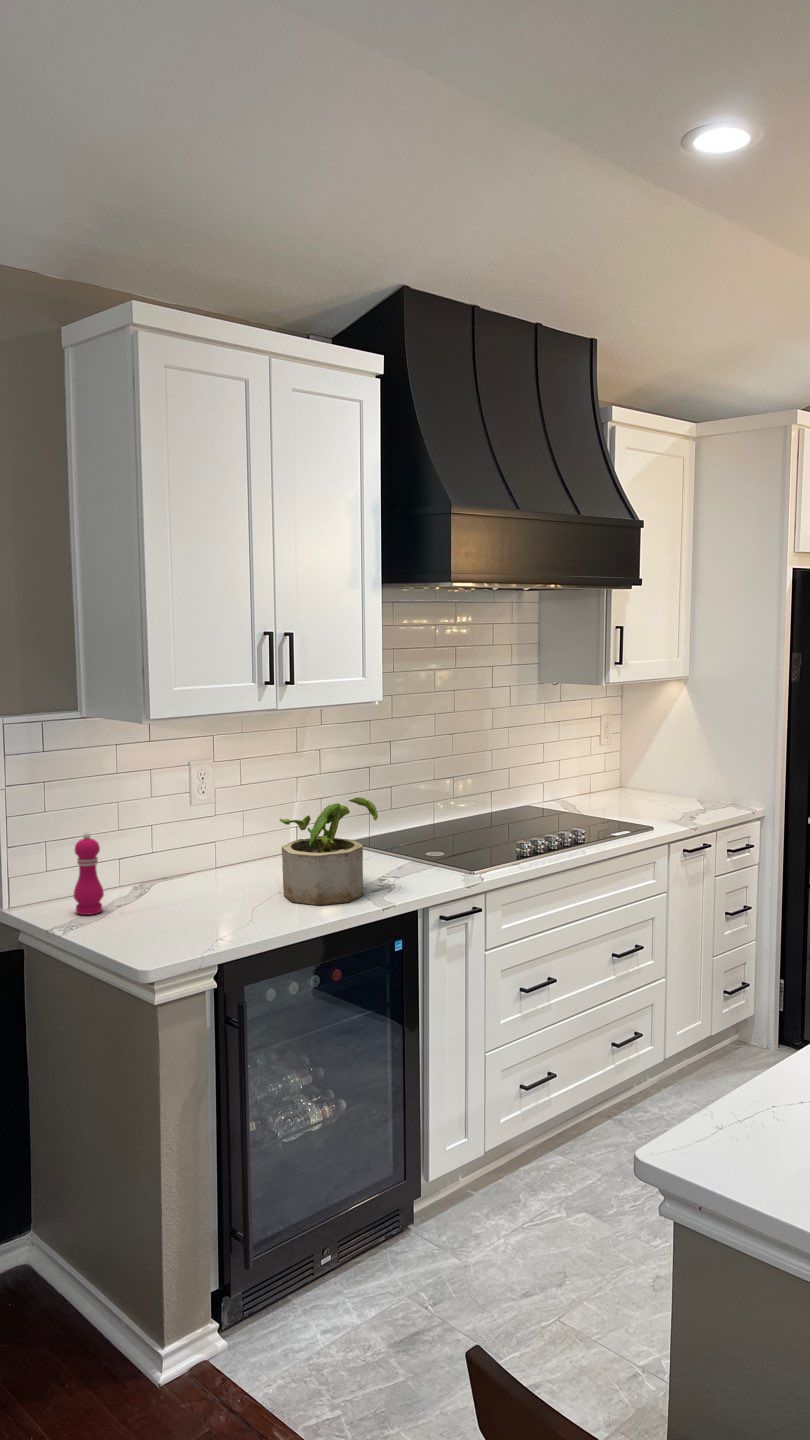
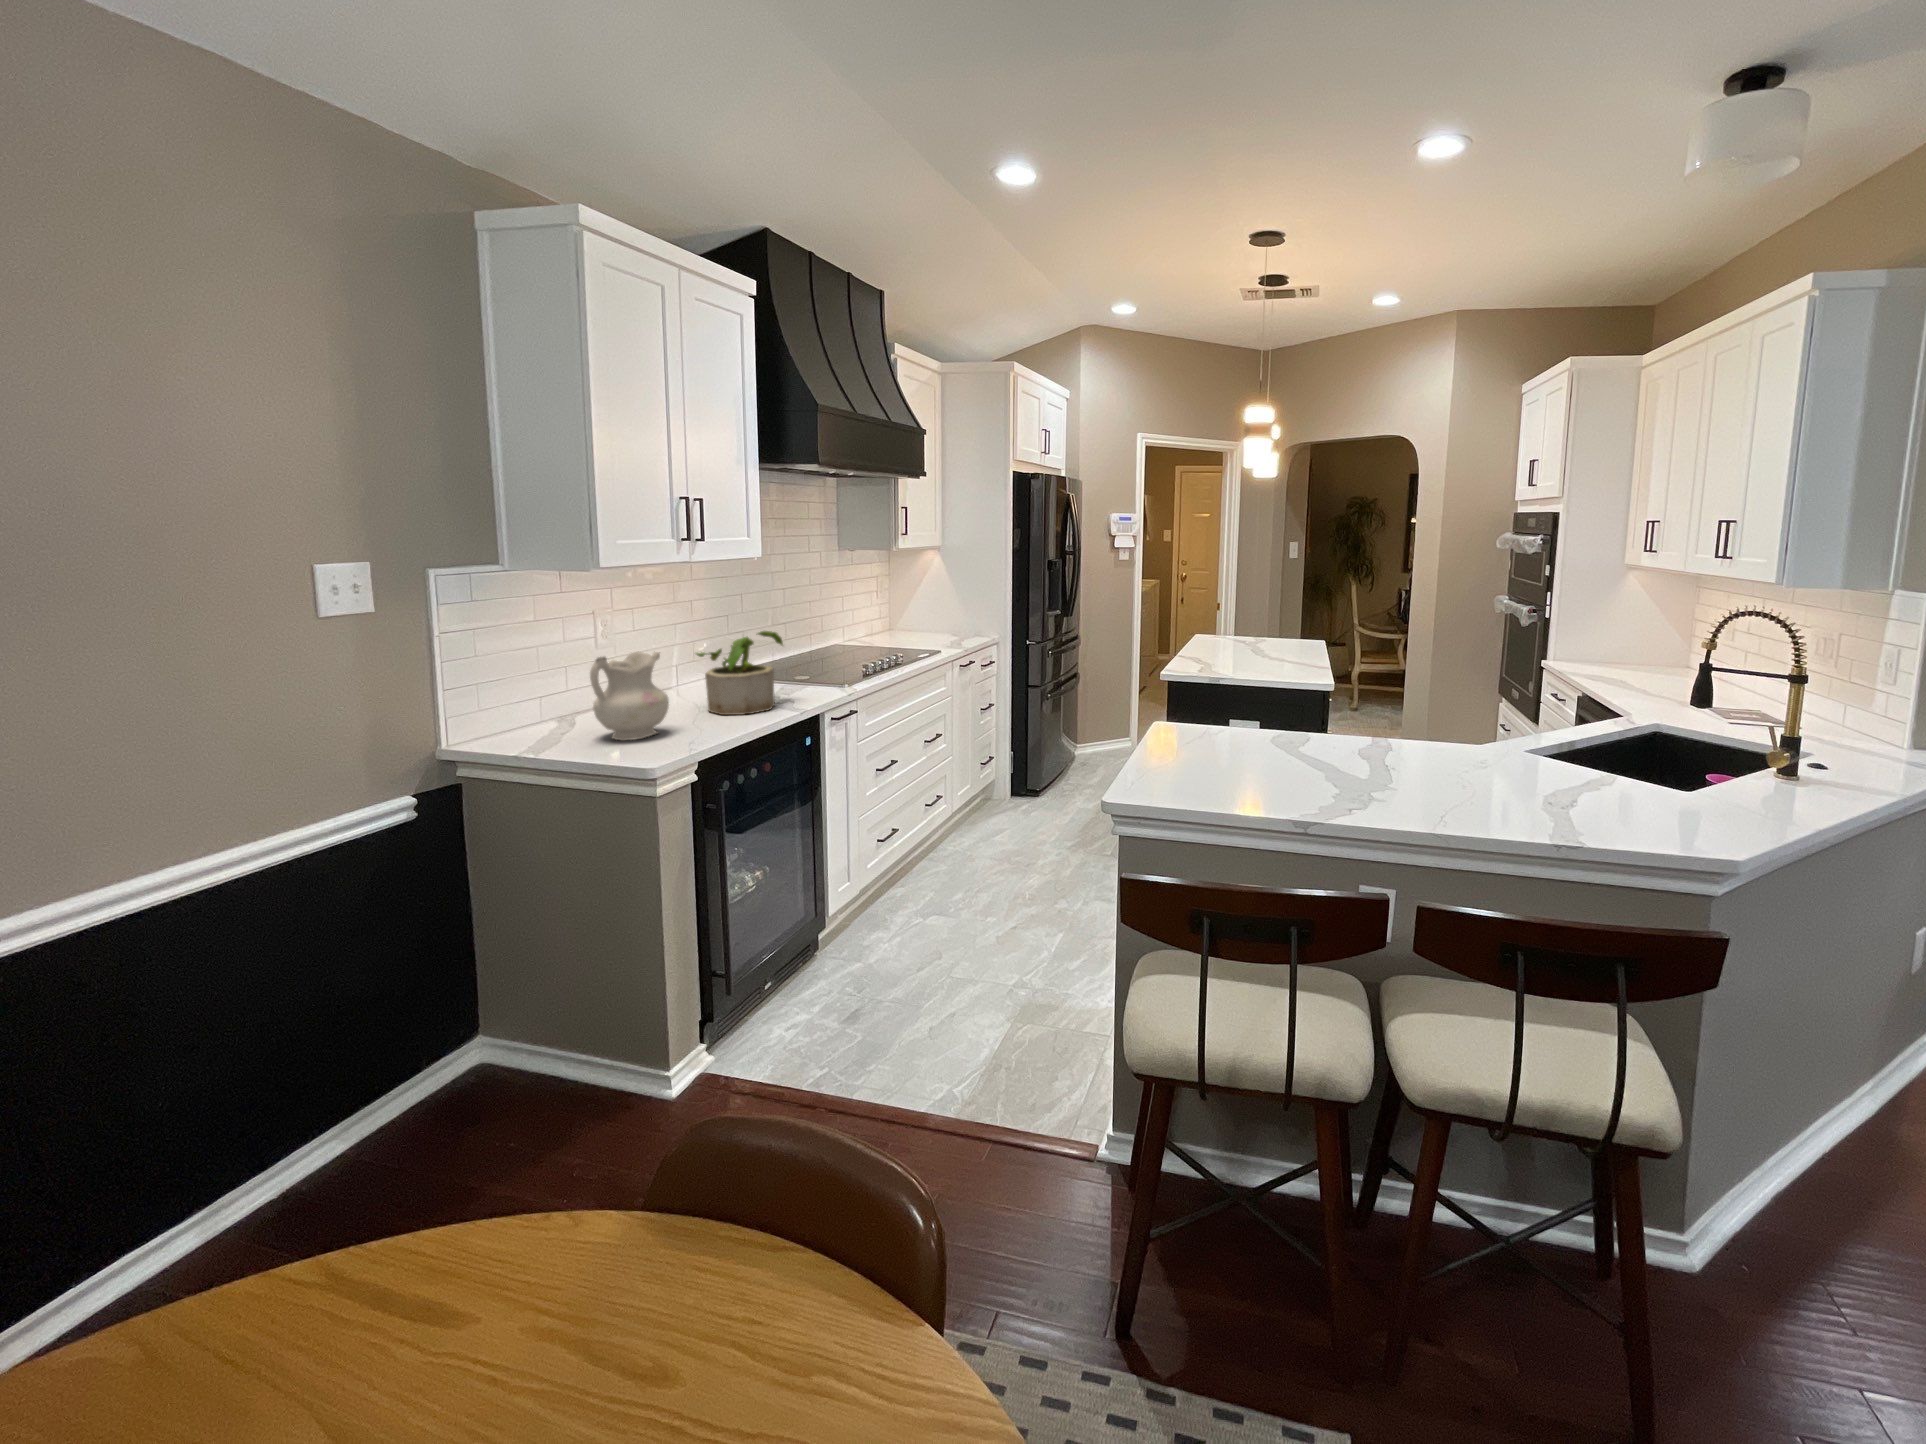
ceramic pitcher: none [125,818,216,926] -> present [590,651,669,741]
pepper mill: present [73,832,104,915] -> none [524,671,555,743]

